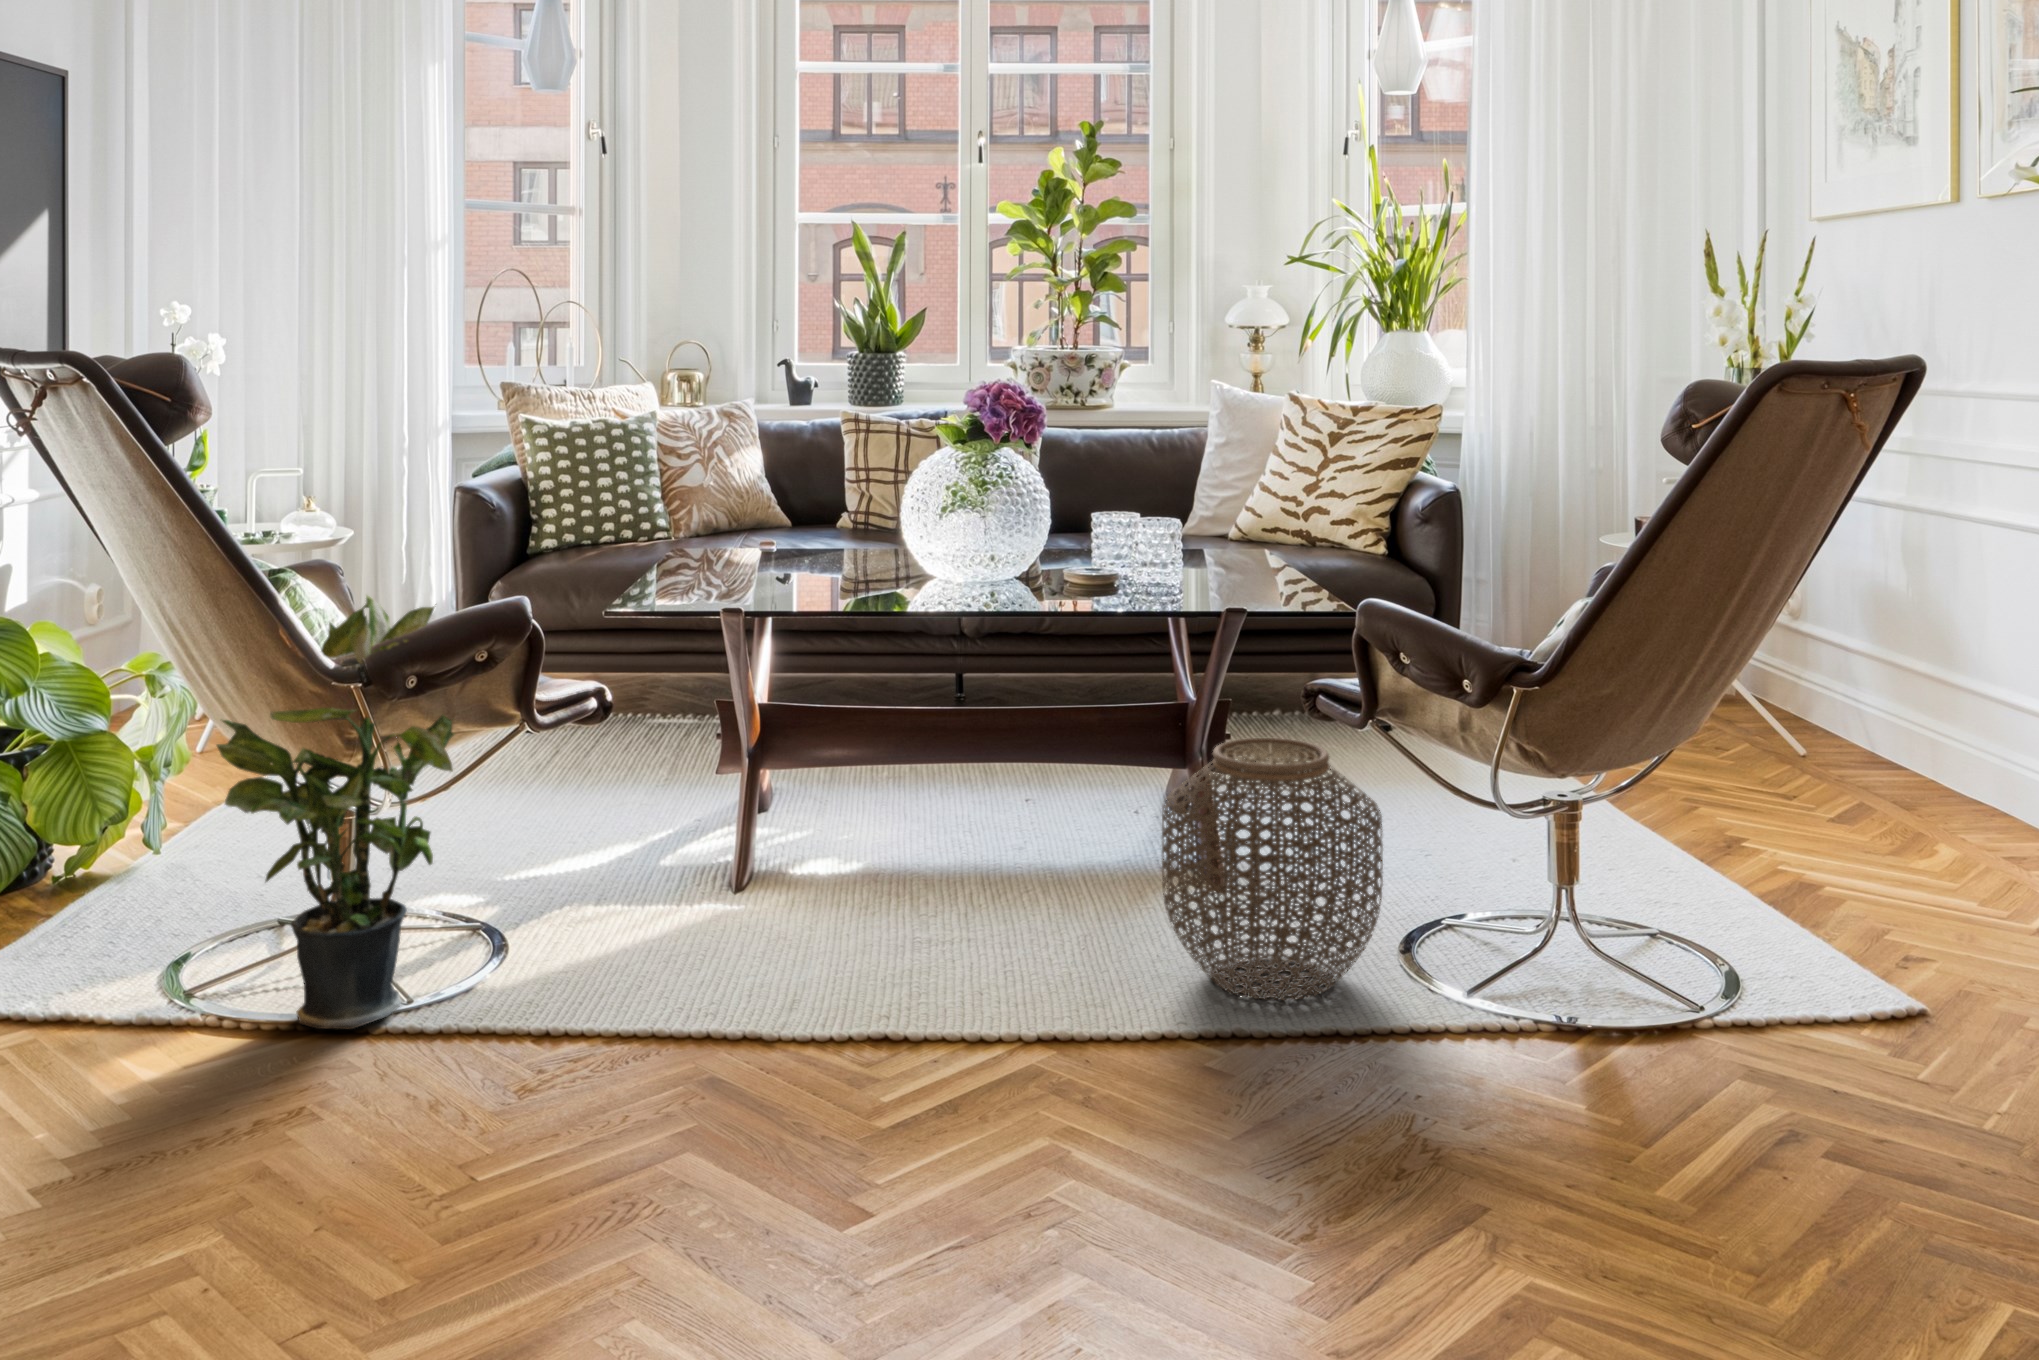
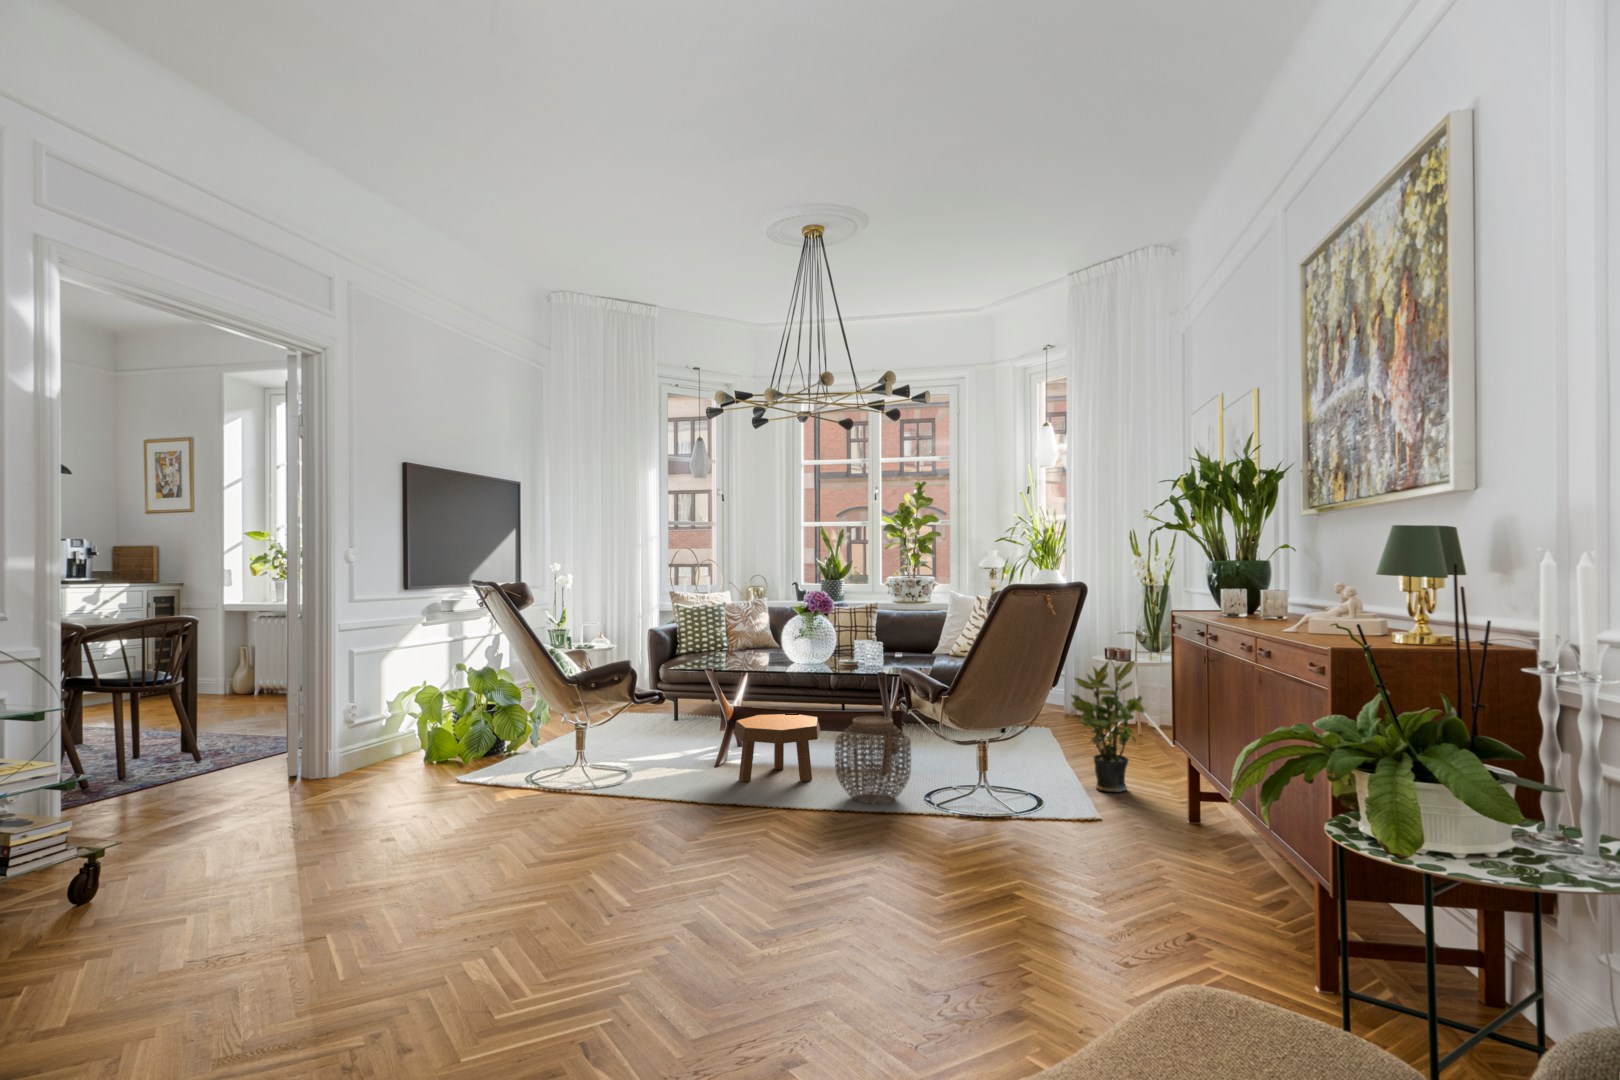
potted plant: present [217,596,454,1029] -> present [1072,659,1145,792]
footstool: none [809,724,1069,943] -> present [734,714,820,782]

